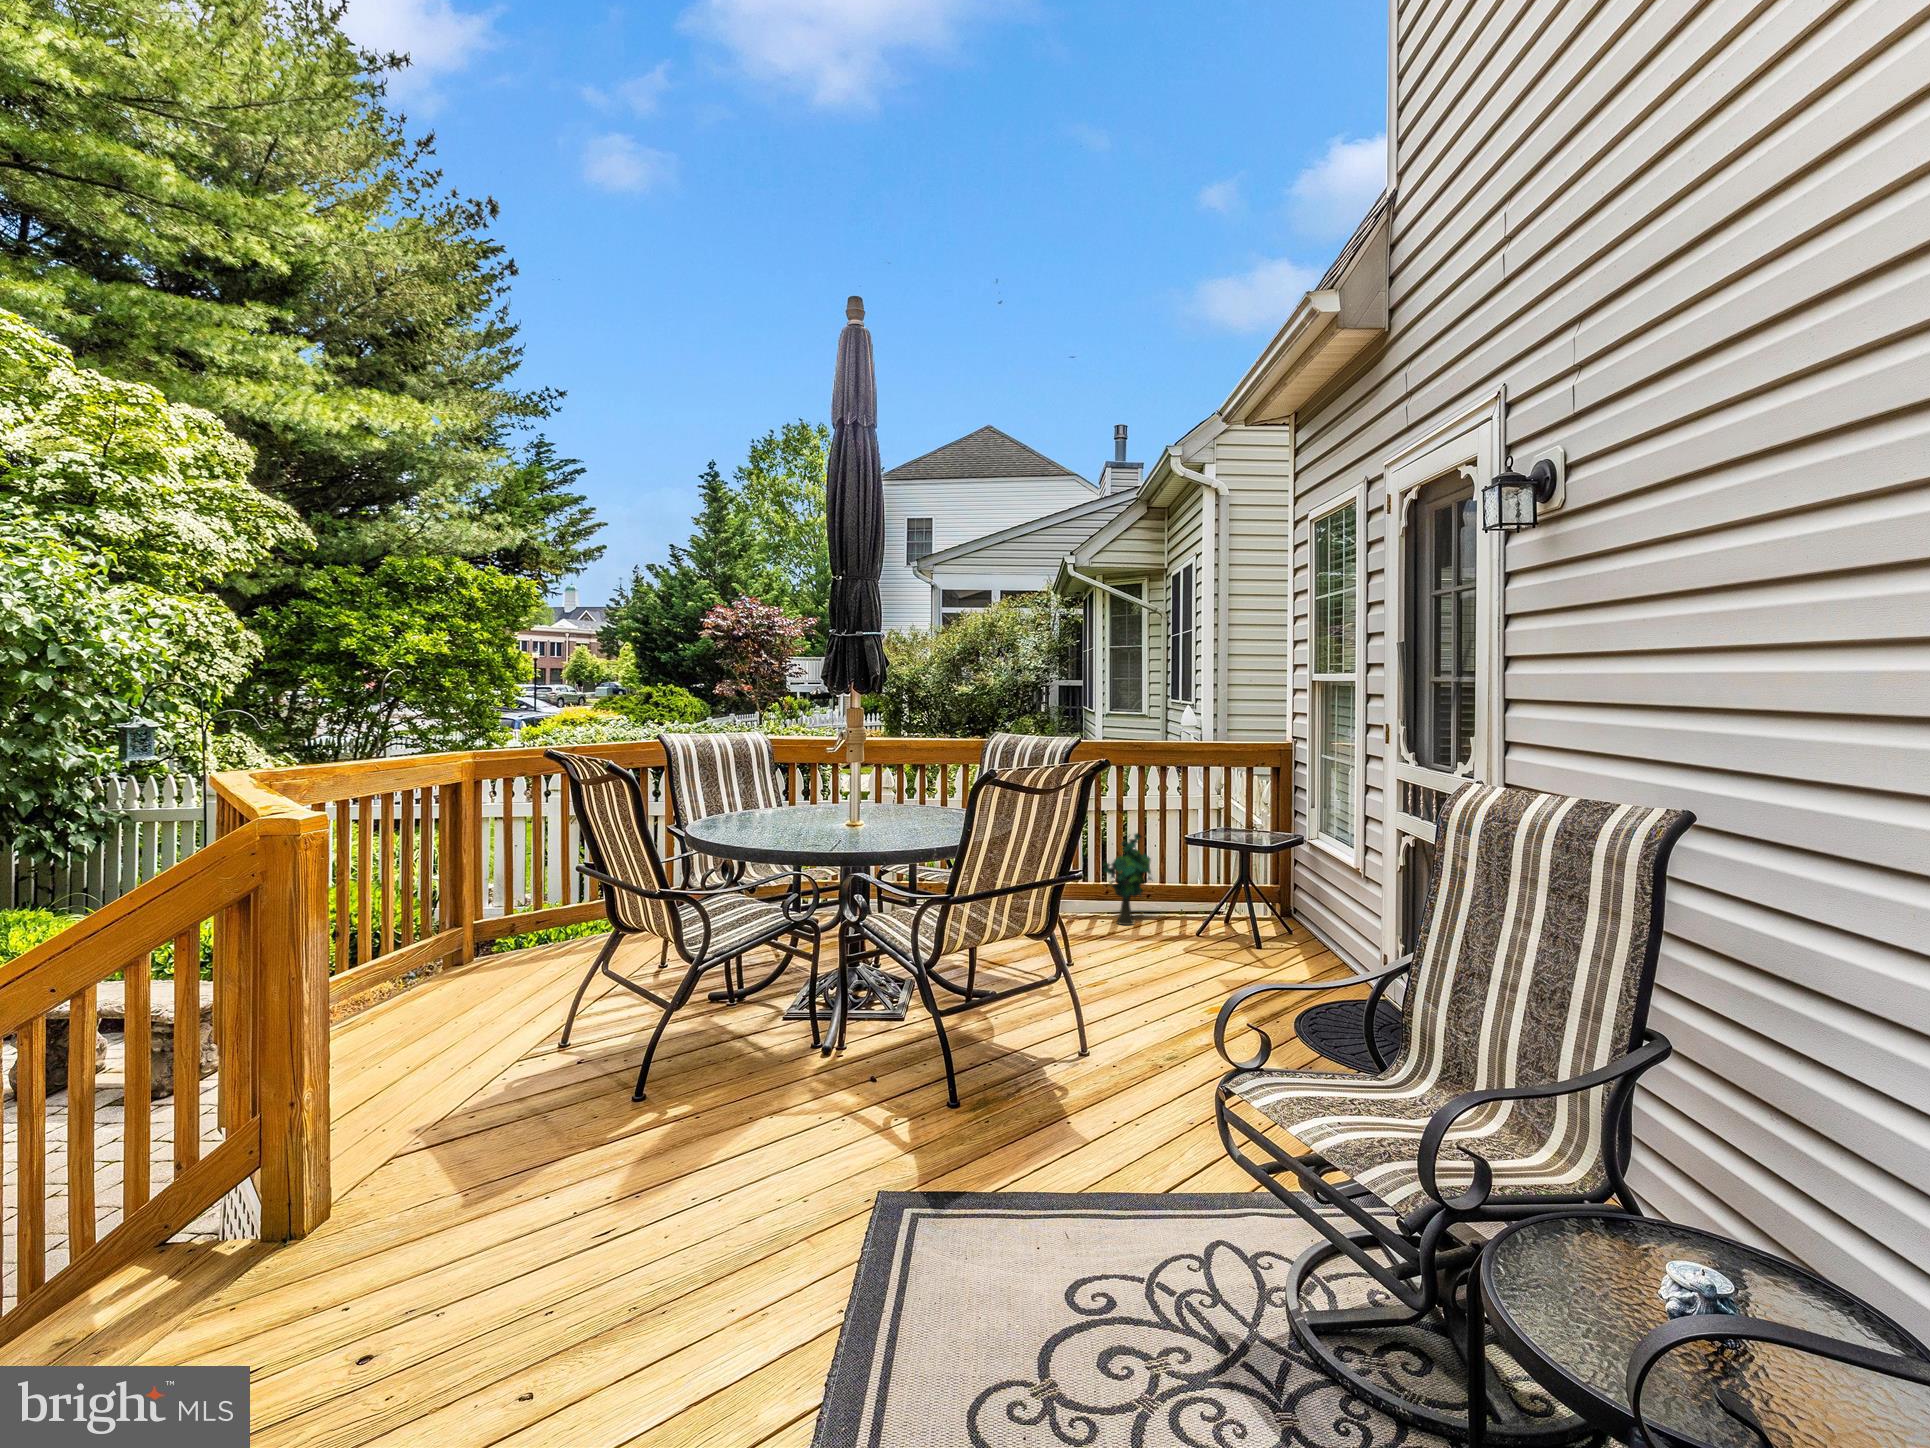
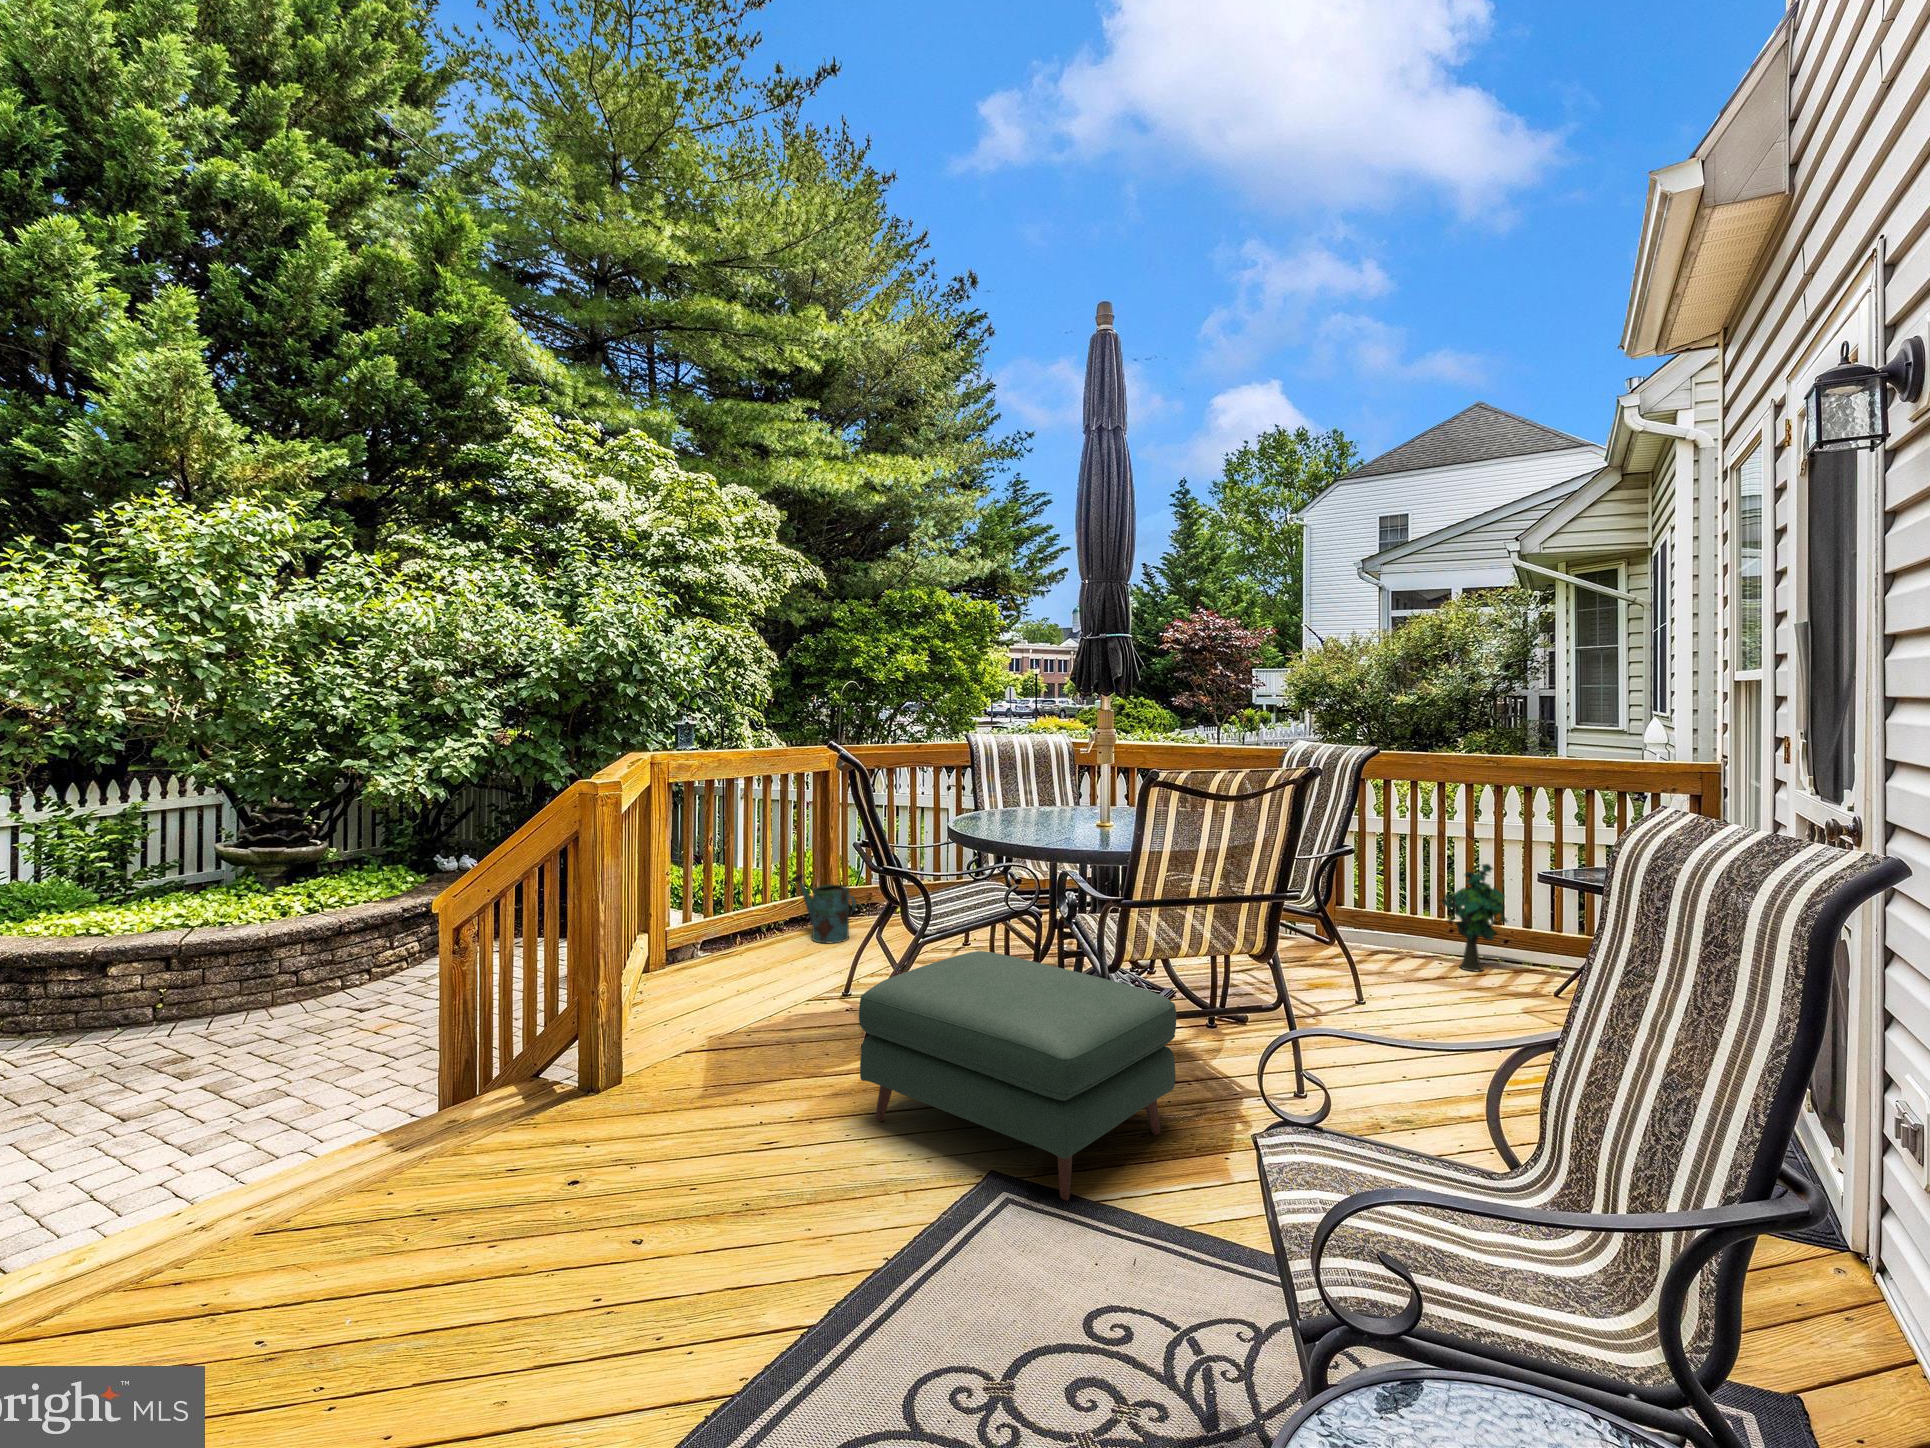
watering can: none [415,917,519,999] -> present [792,874,856,943]
ottoman: none [691,972,1012,1202] -> present [859,951,1176,1201]

